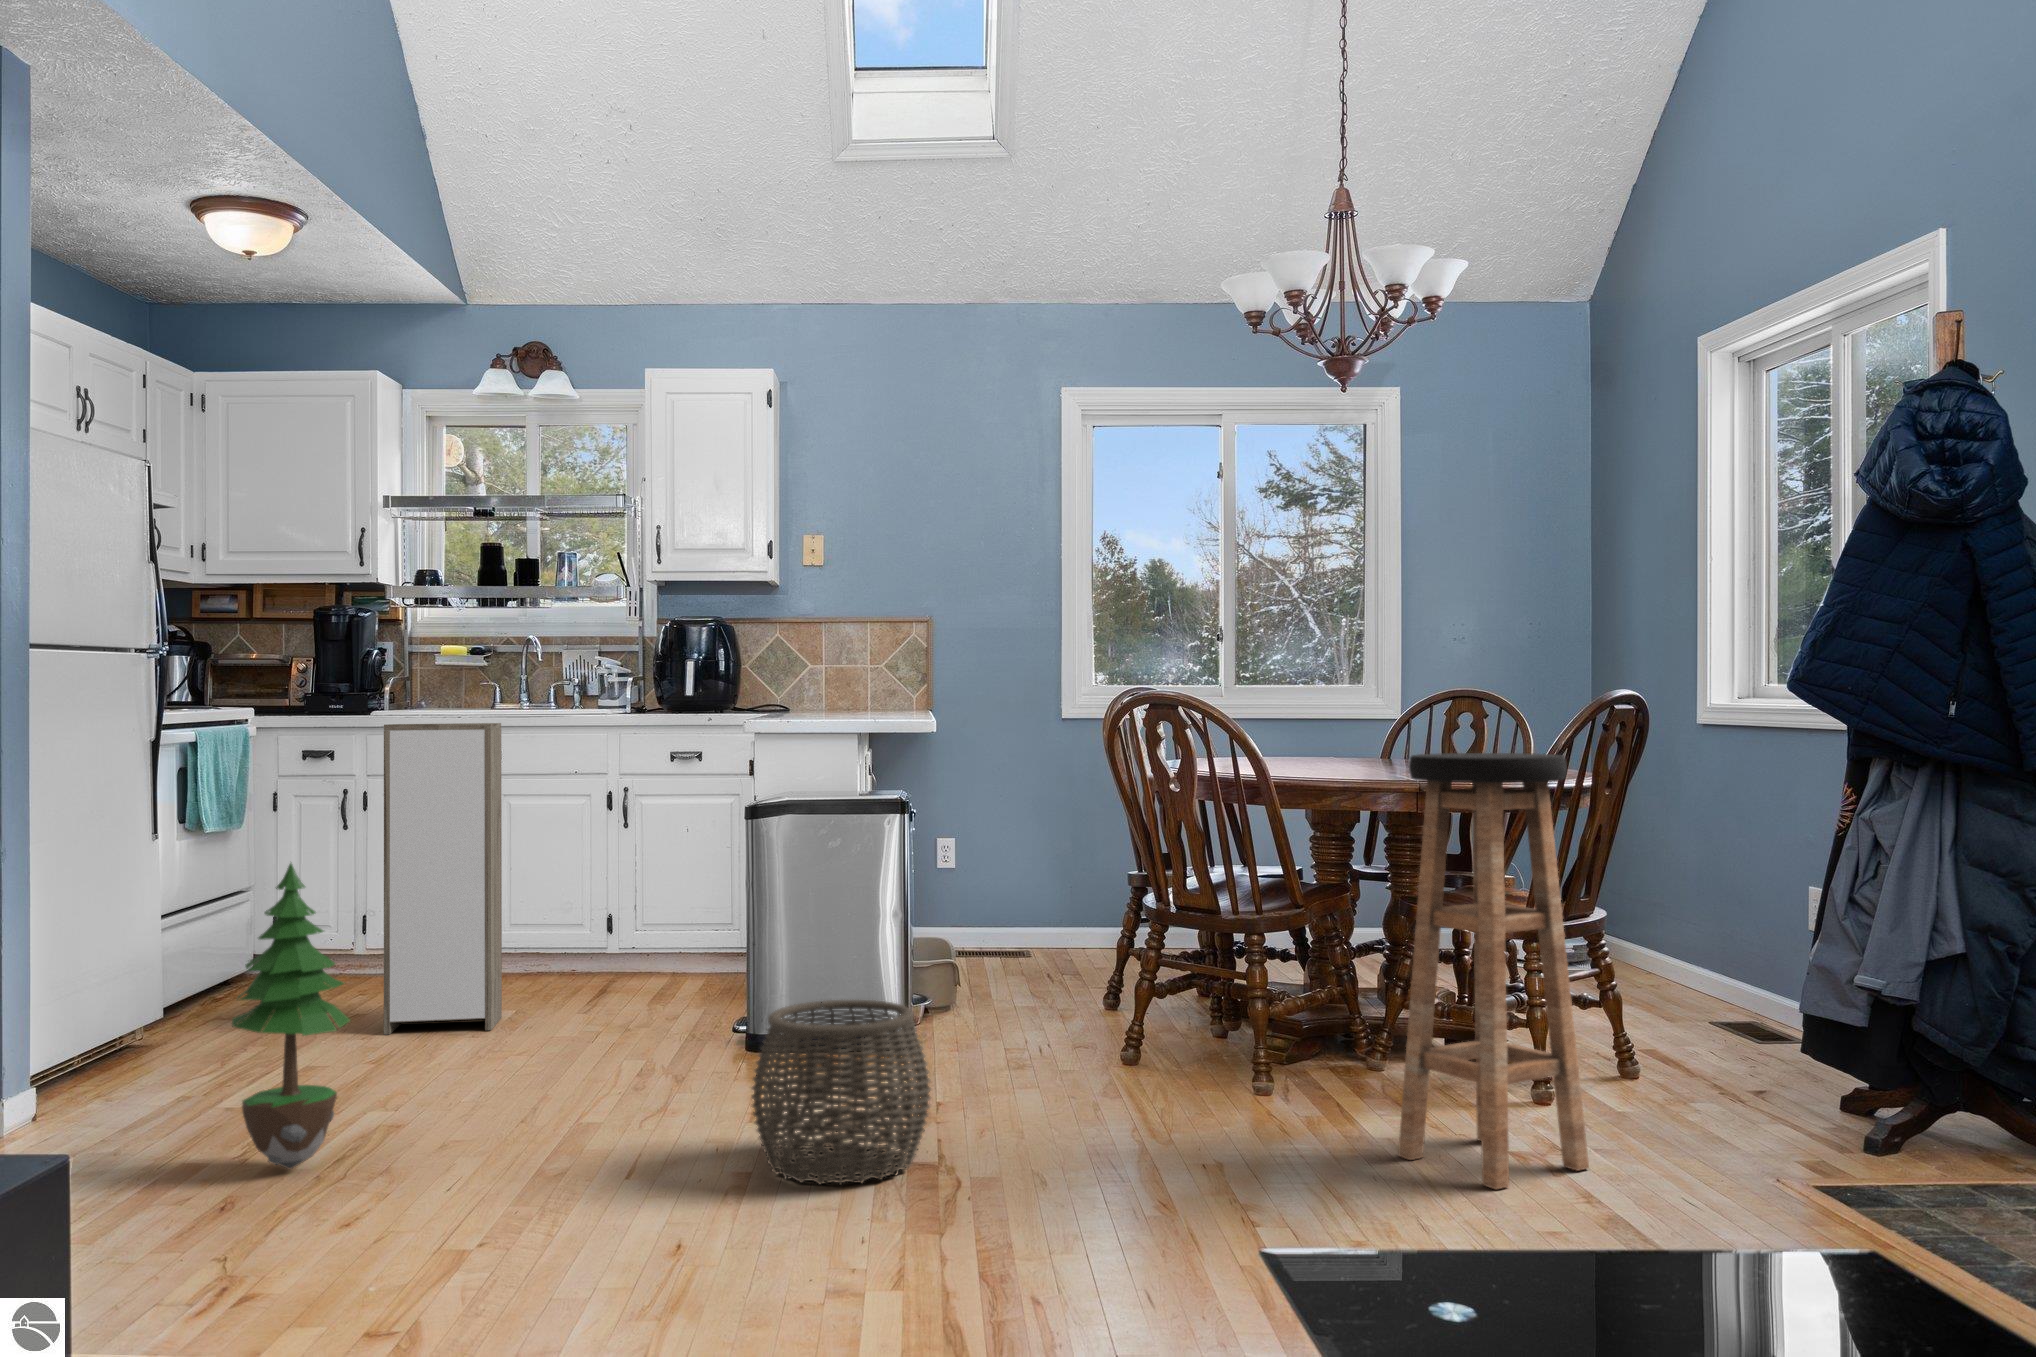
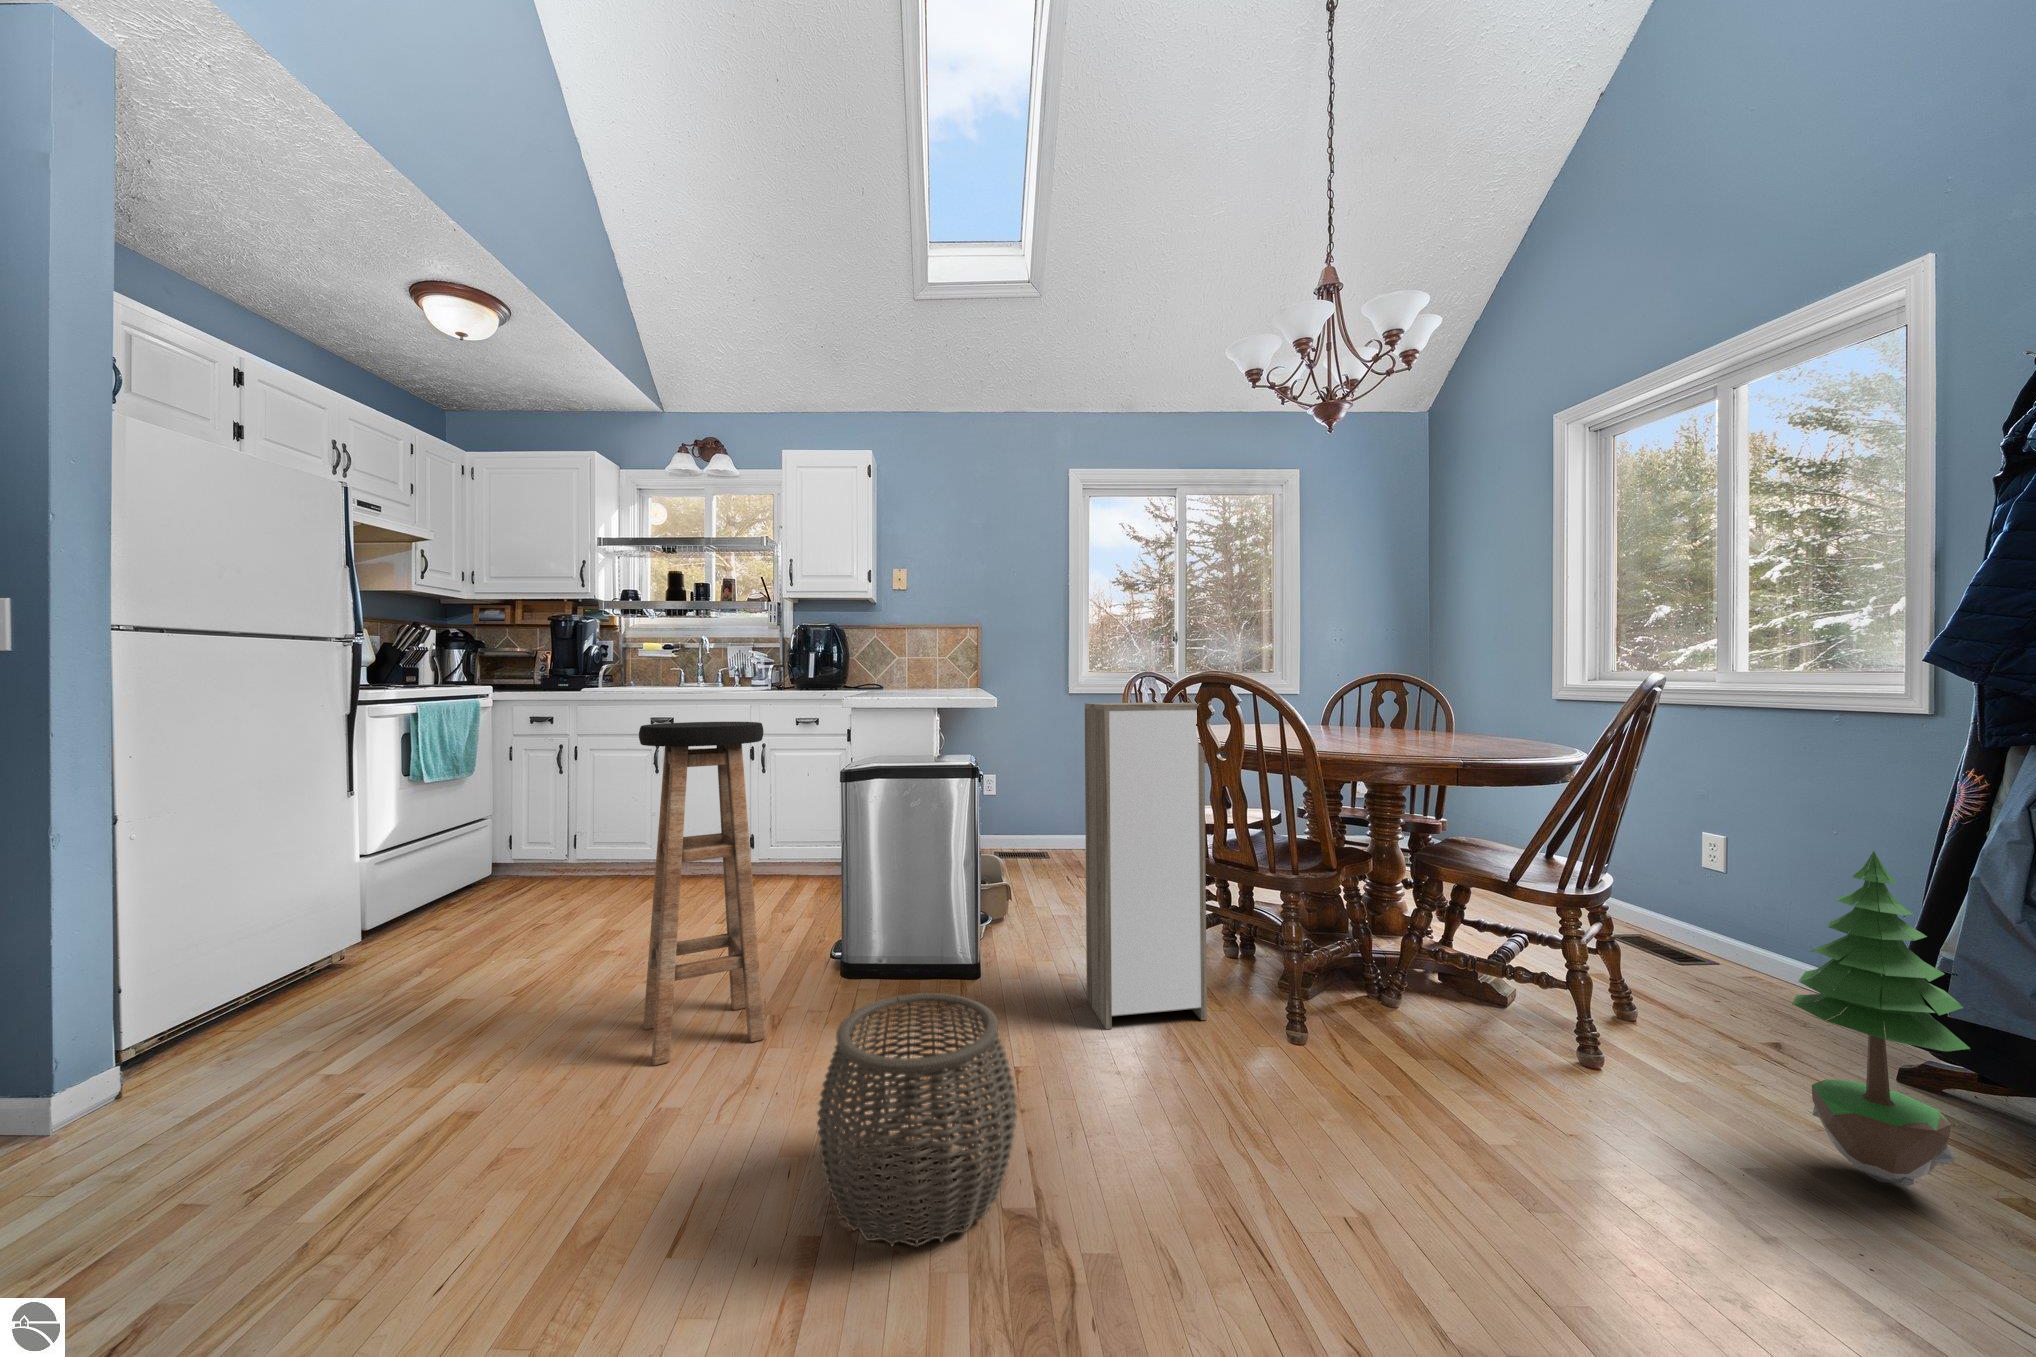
storage cabinet: present [384,723,502,1035] -> present [1085,702,1207,1029]
bar stool: present [1398,753,1589,1189] -> present [639,722,765,1065]
potted tree: present [232,863,350,1169] -> present [1792,851,1970,1187]

